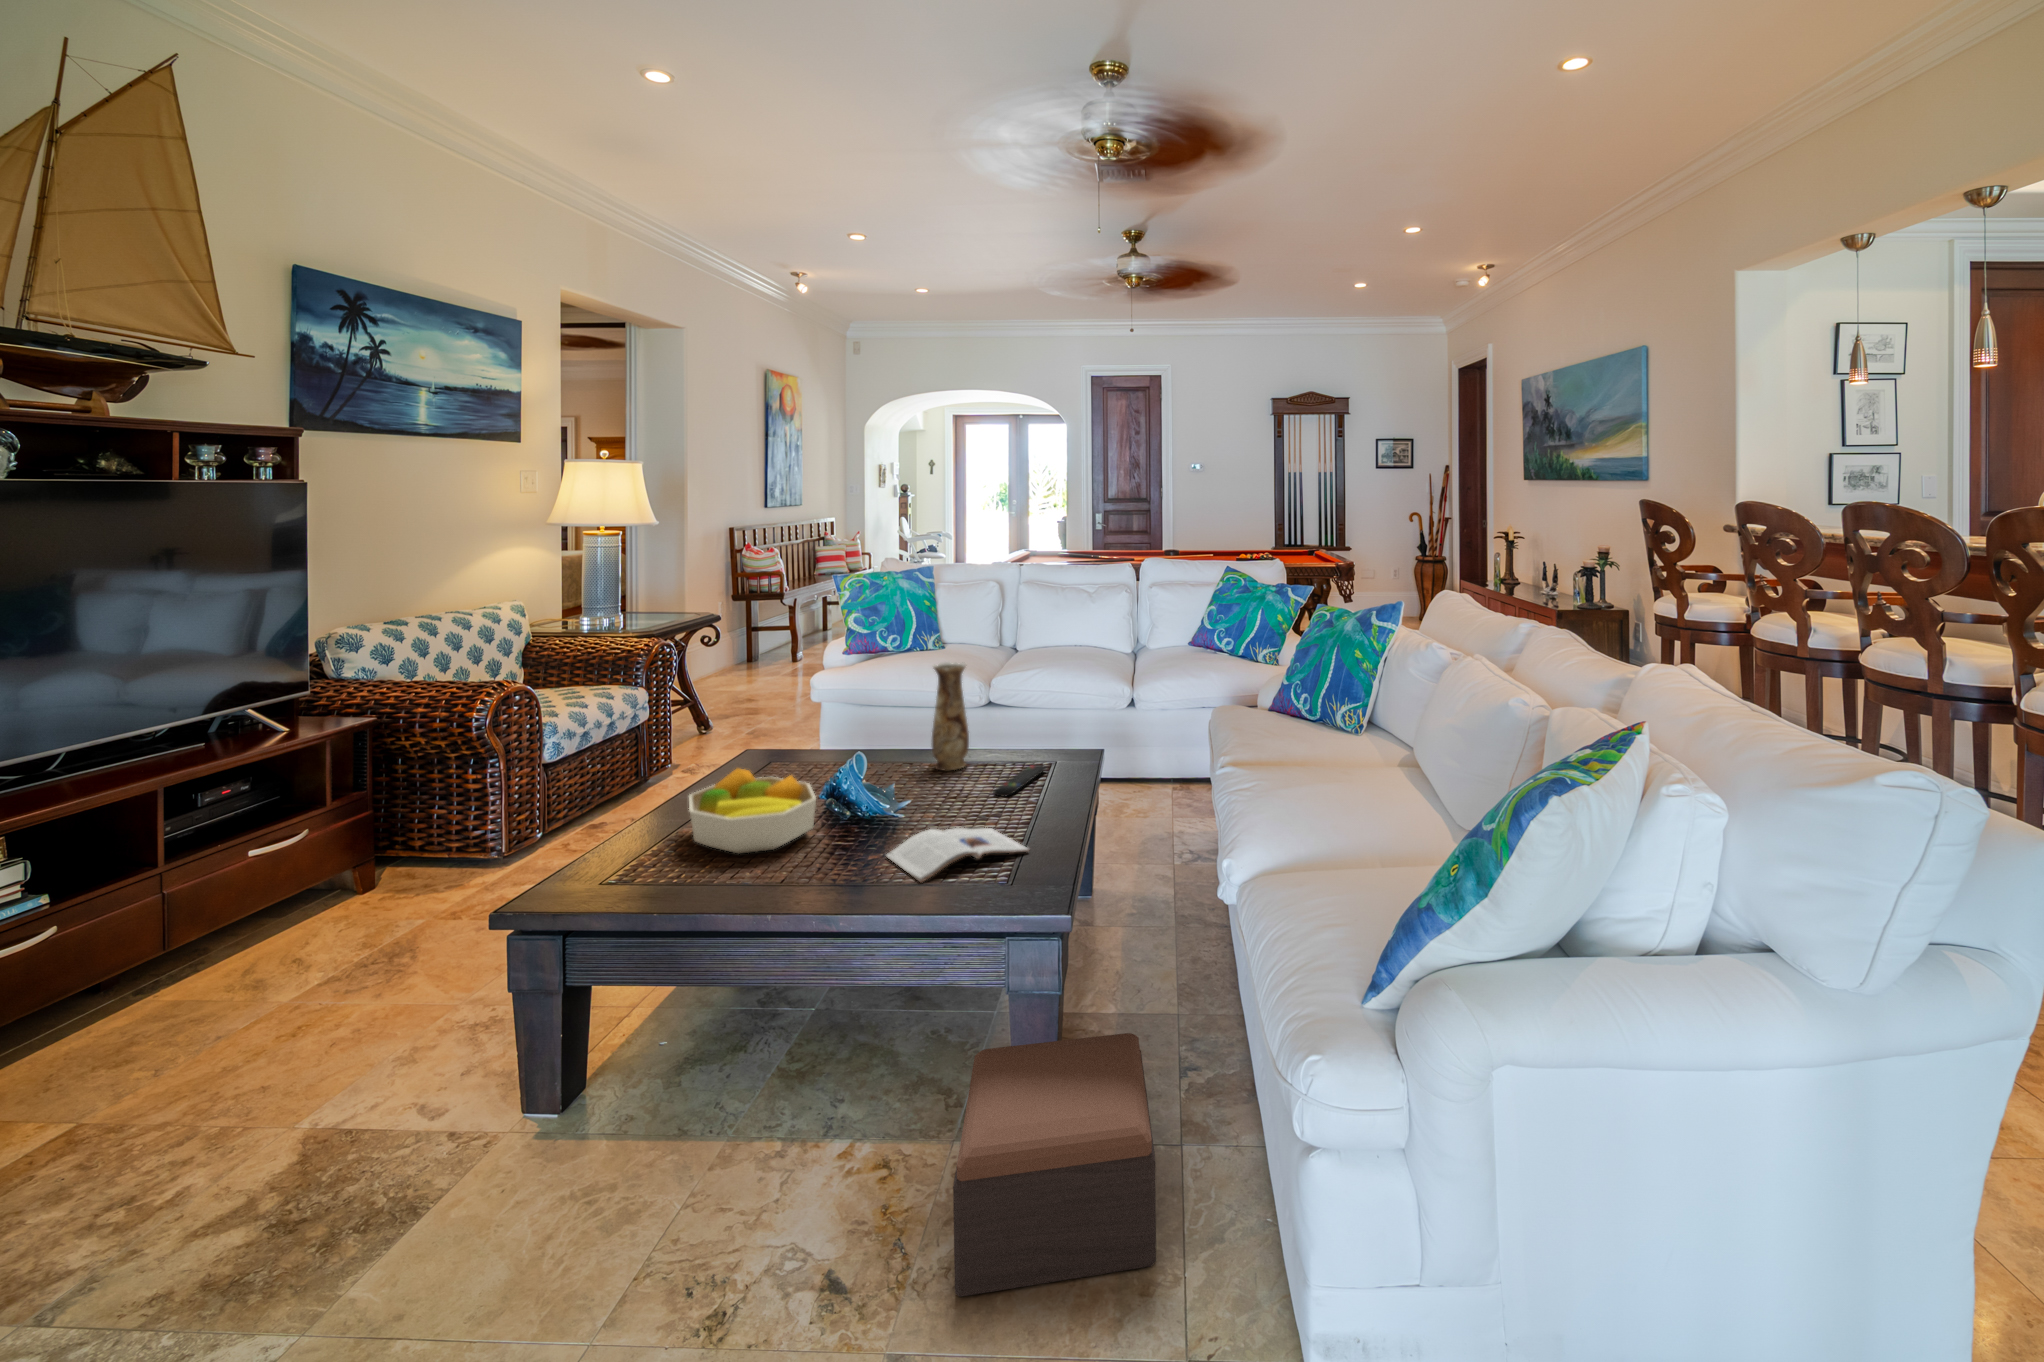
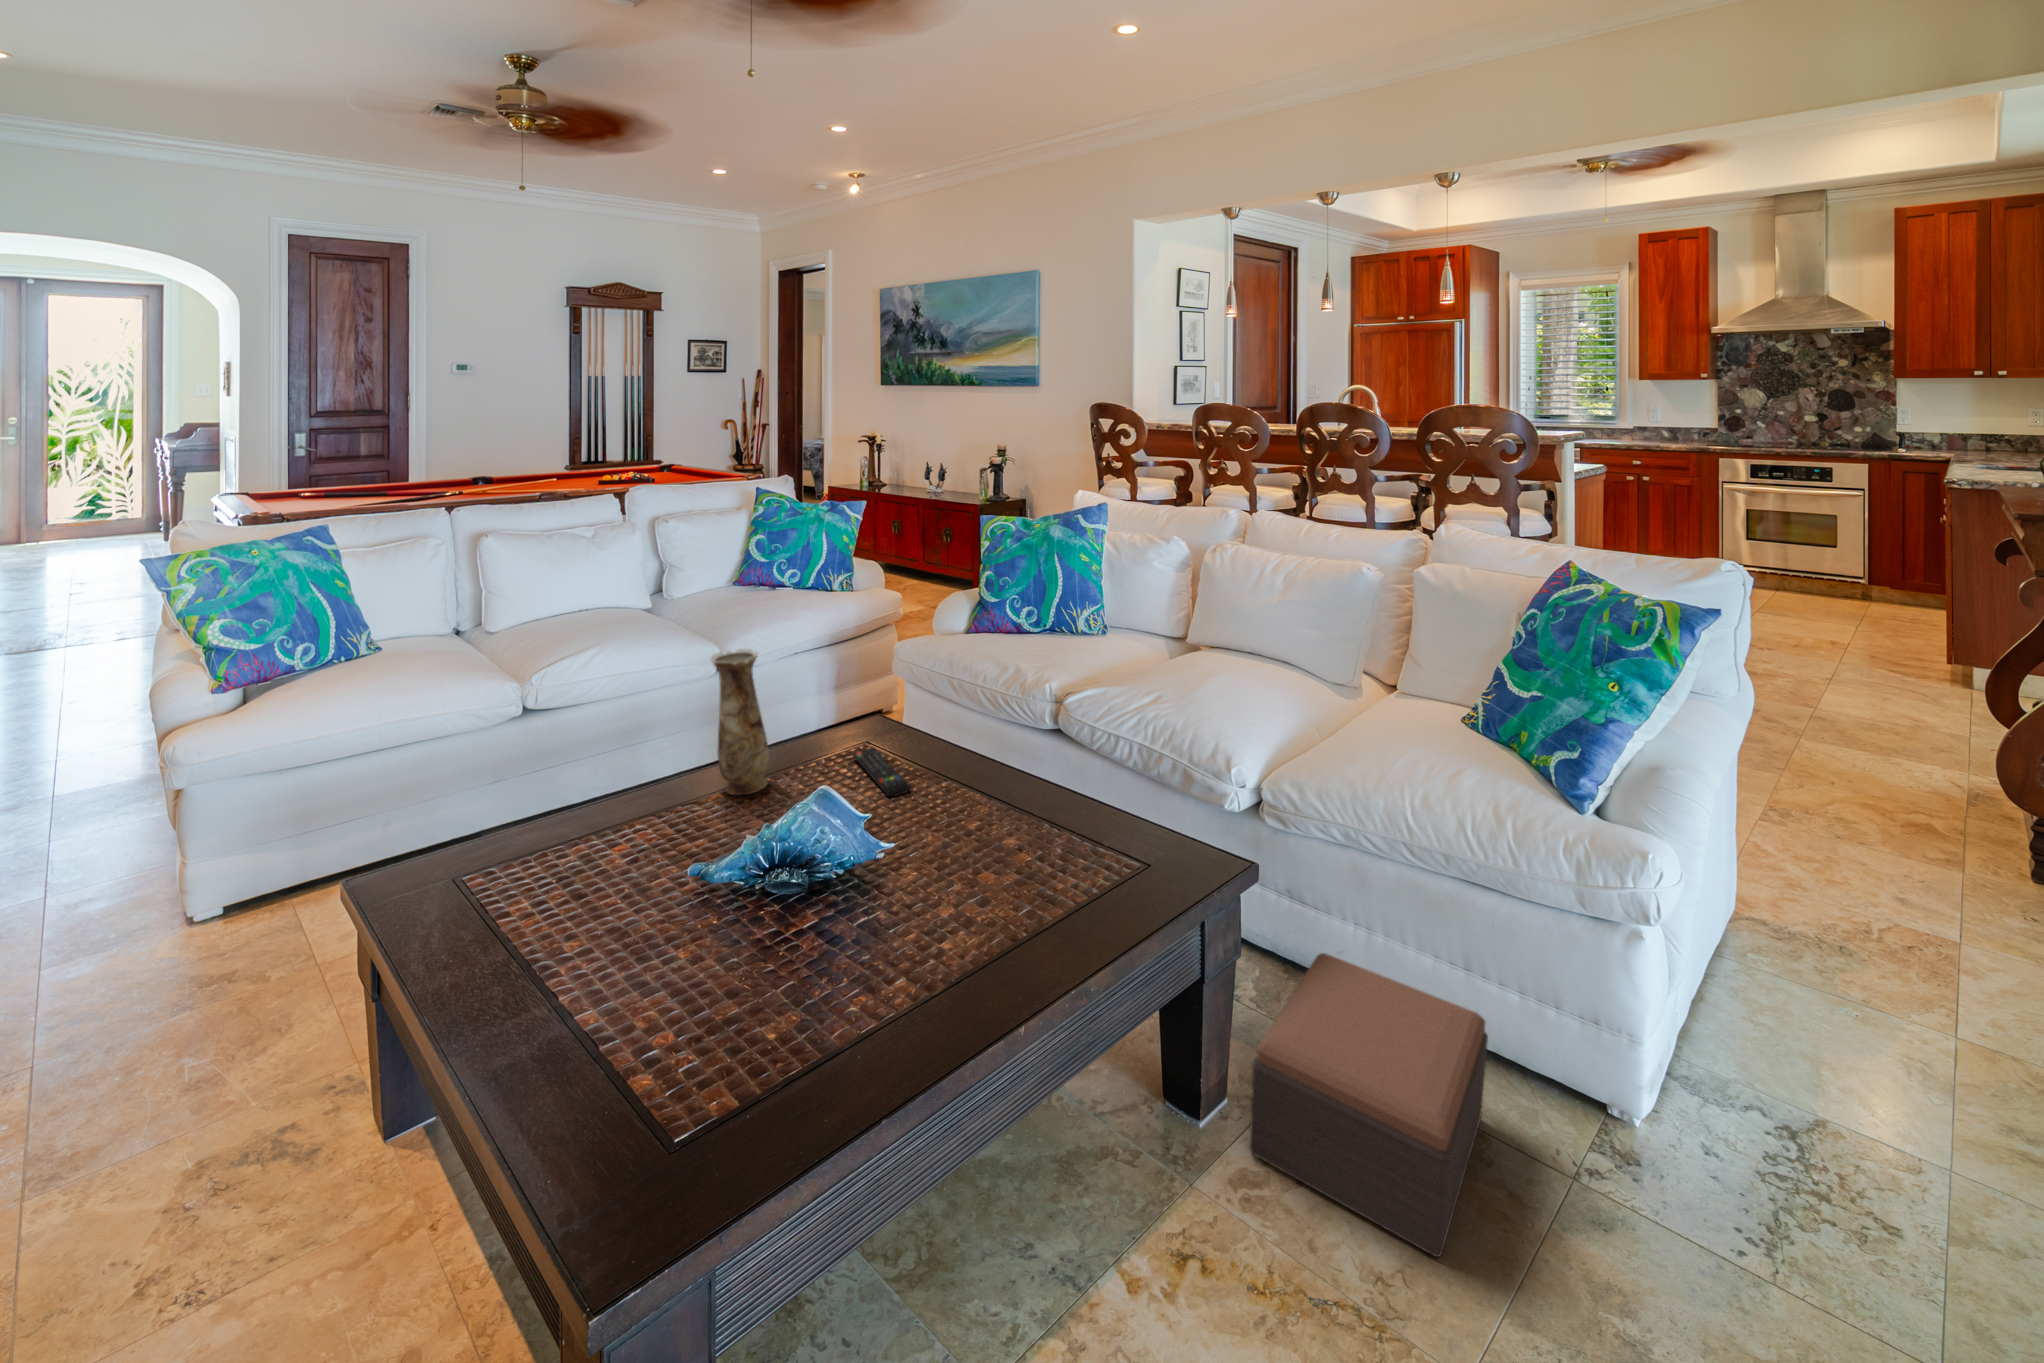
fruit bowl: present [689,769,816,853] -> none [601,861,843,1016]
magazine: present [886,828,1029,882] -> none [966,829,1085,913]

